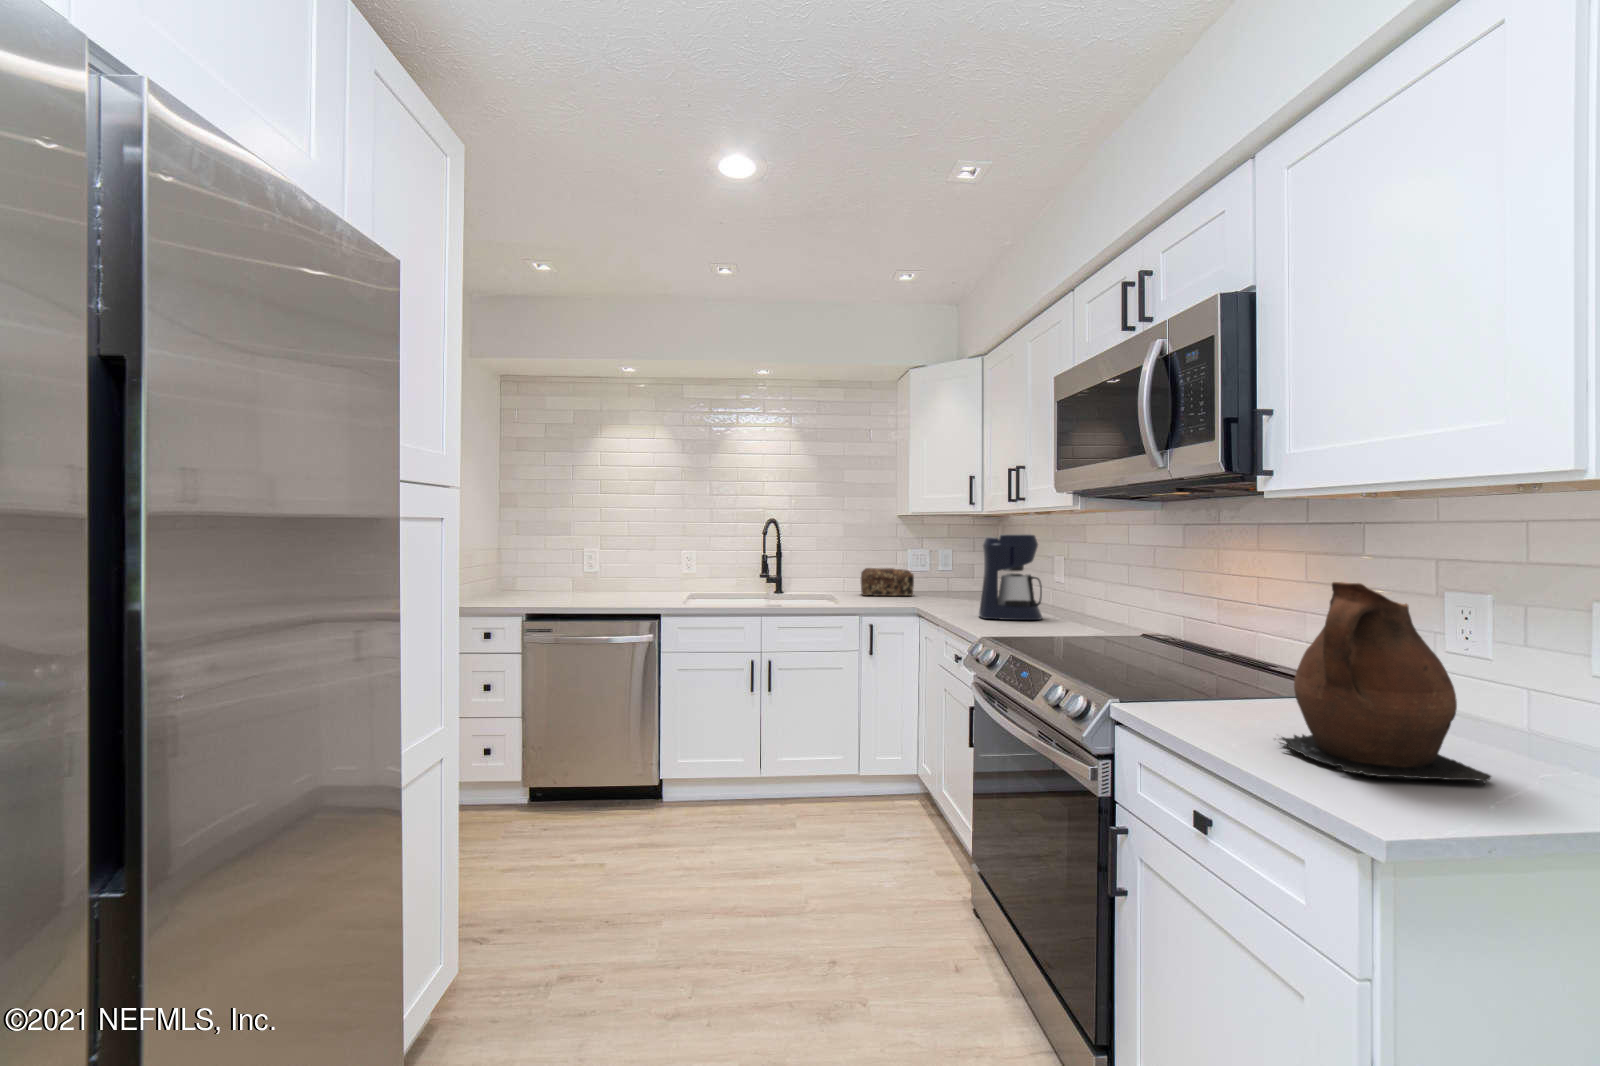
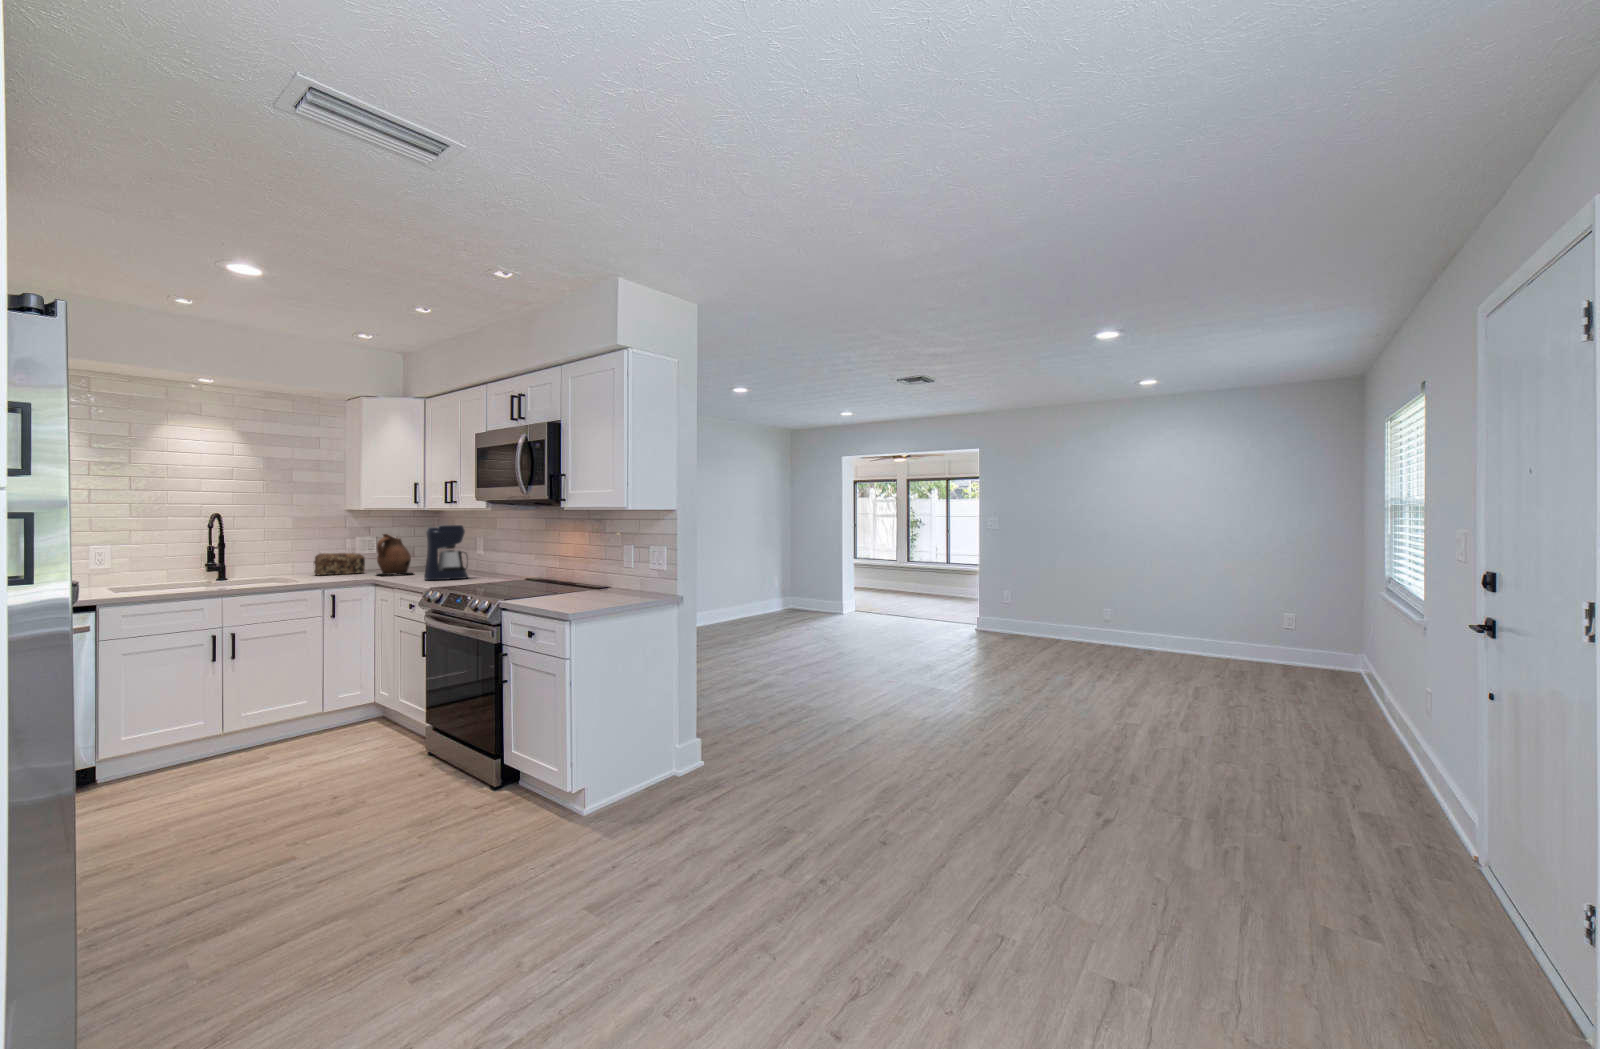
ceramic pitcher: present [1280,582,1491,784] -> present [377,534,412,575]

